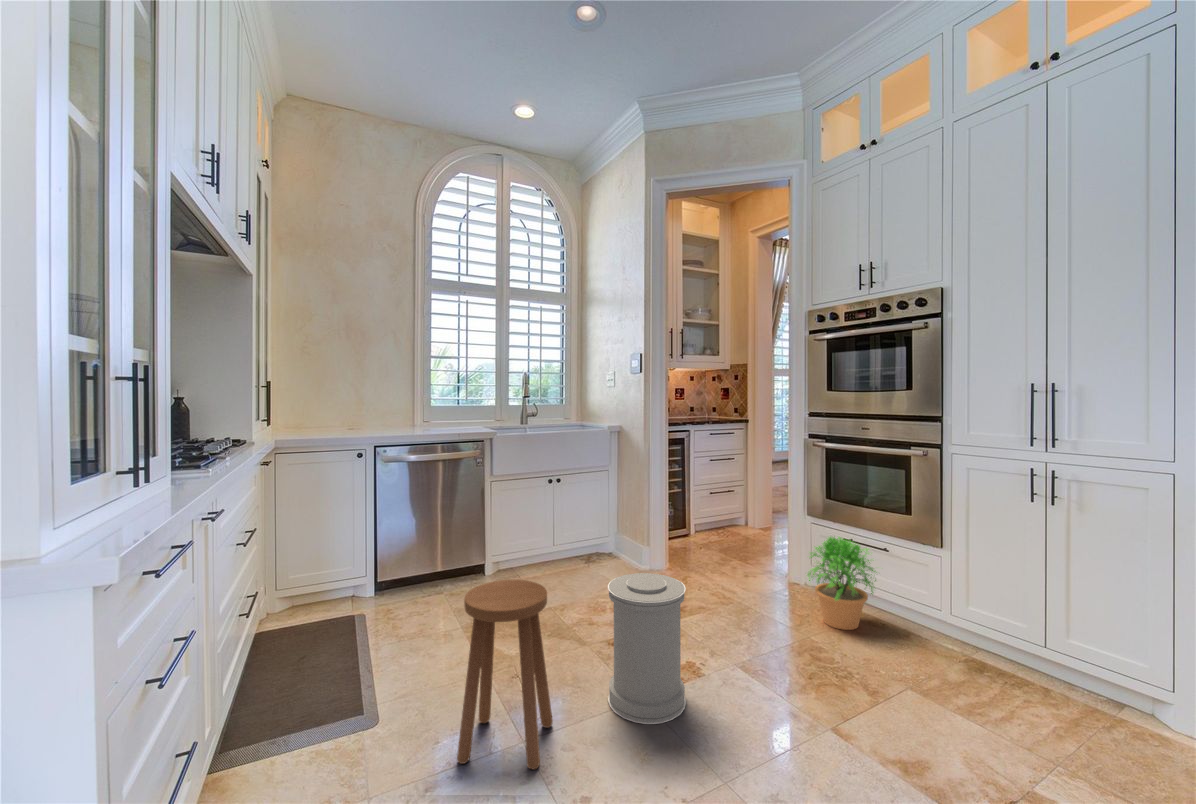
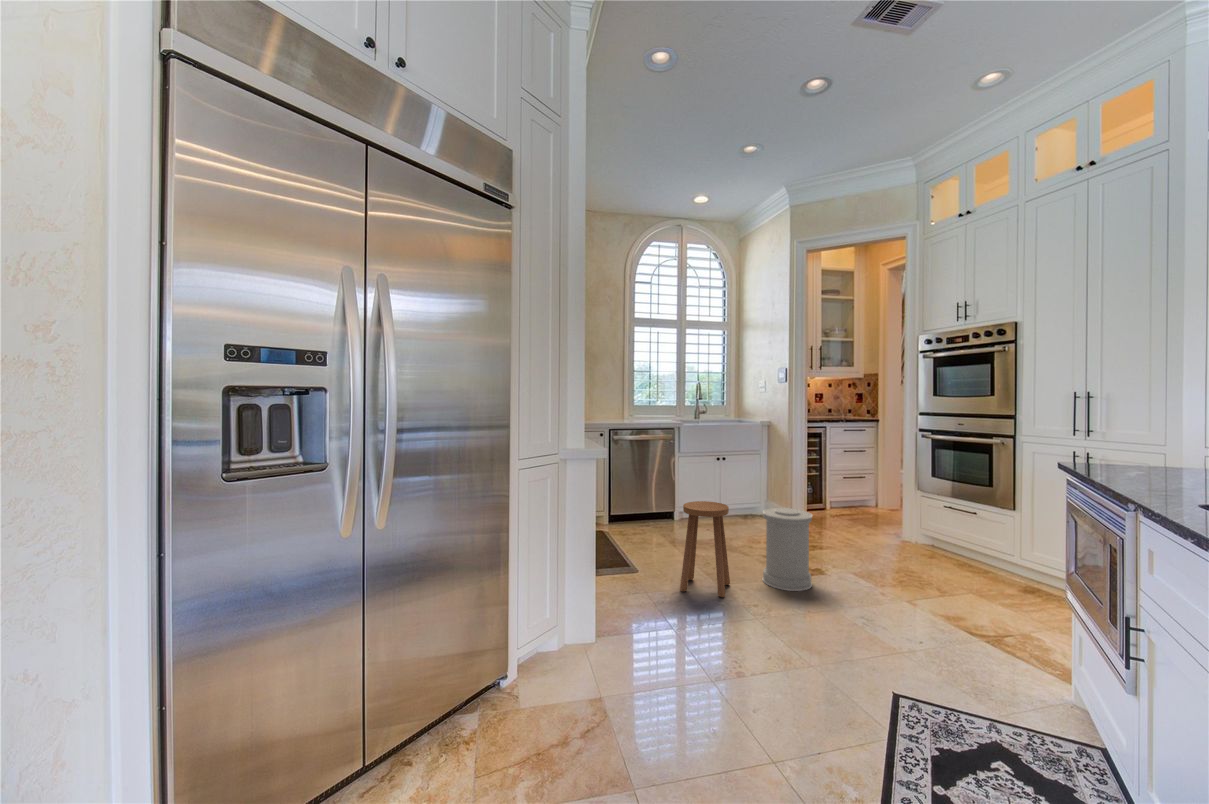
potted plant: present [808,537,876,630] -> none [908,500,972,568]

